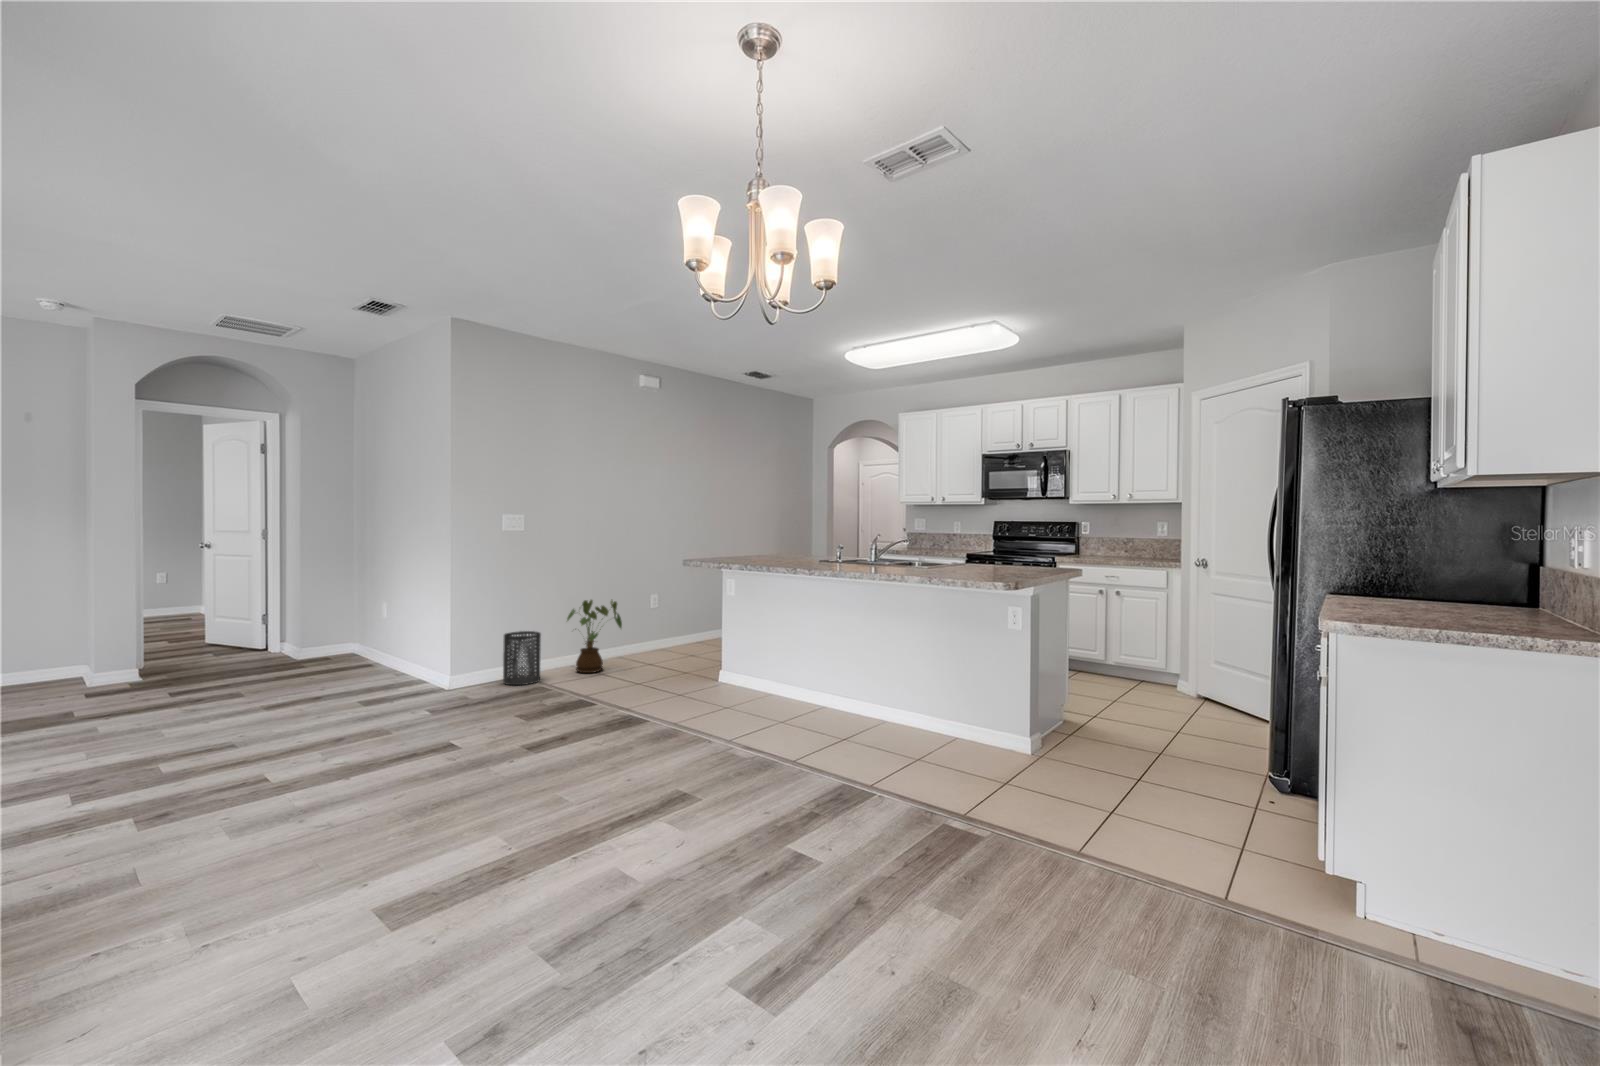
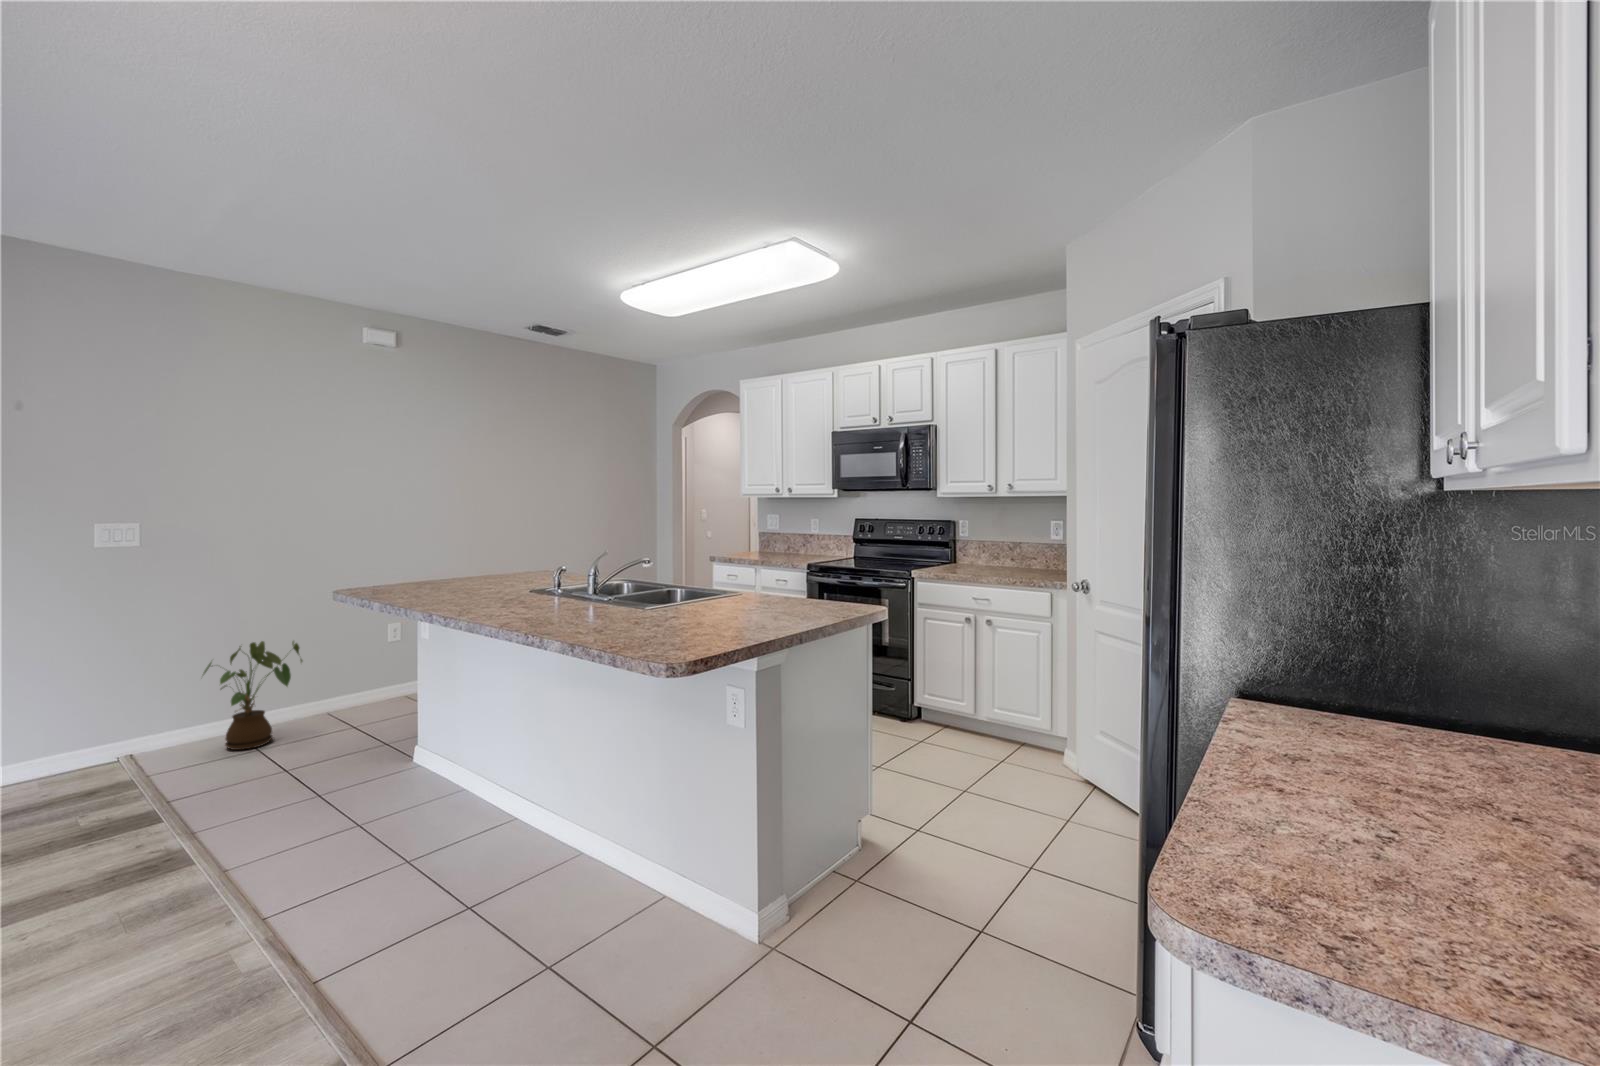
trash can: present [503,631,541,685] -> none [76,694,152,780]

